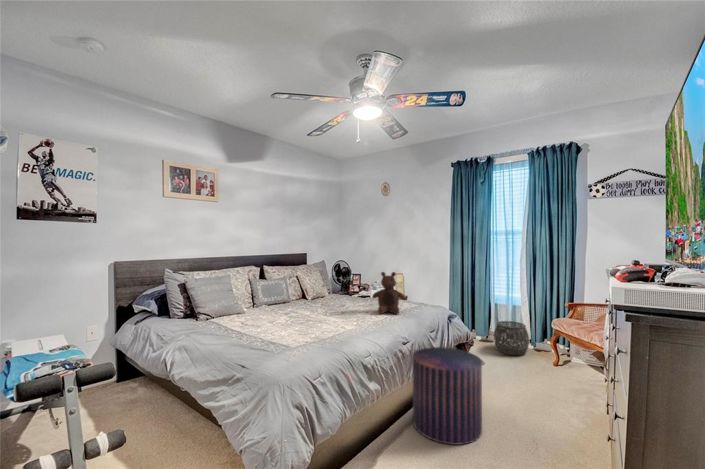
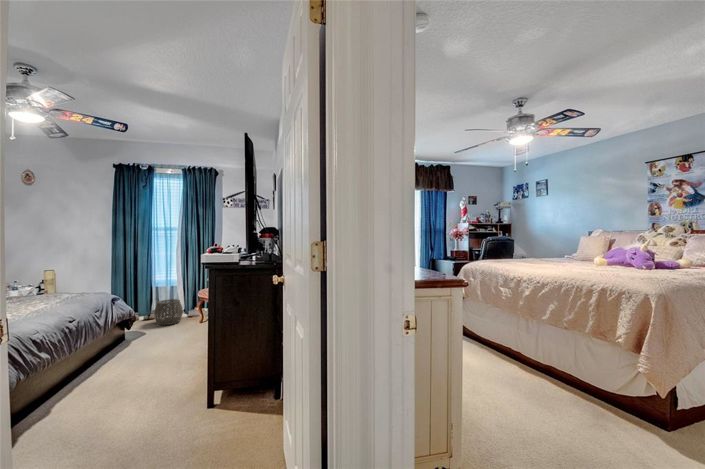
stuffed bear: present [372,272,405,314] -> none [25,265,66,305]
pouf: present [413,347,482,445] -> none [80,319,142,387]

